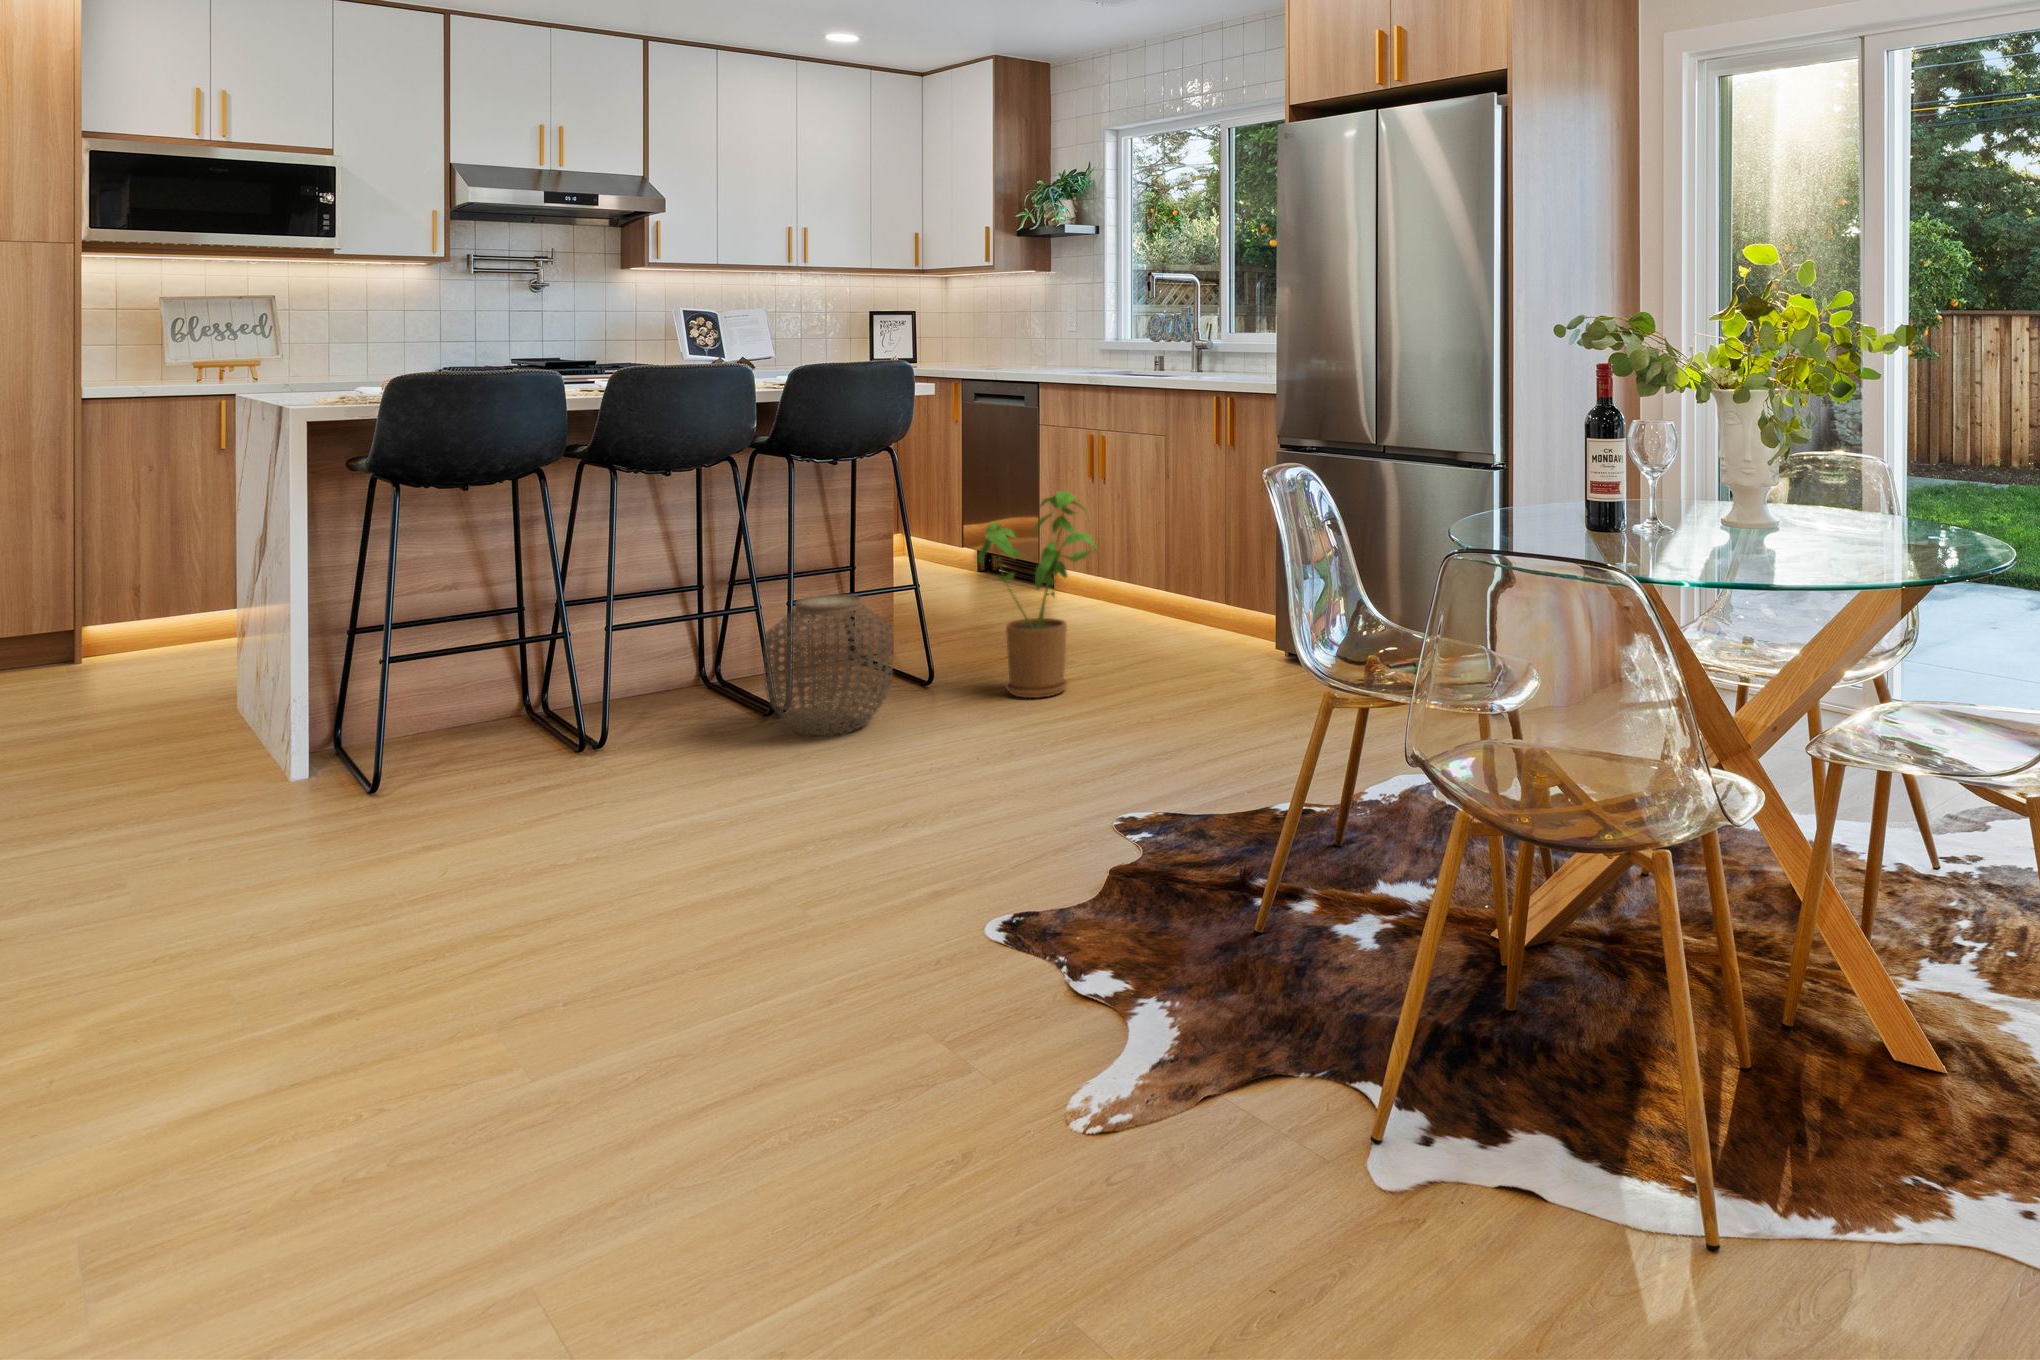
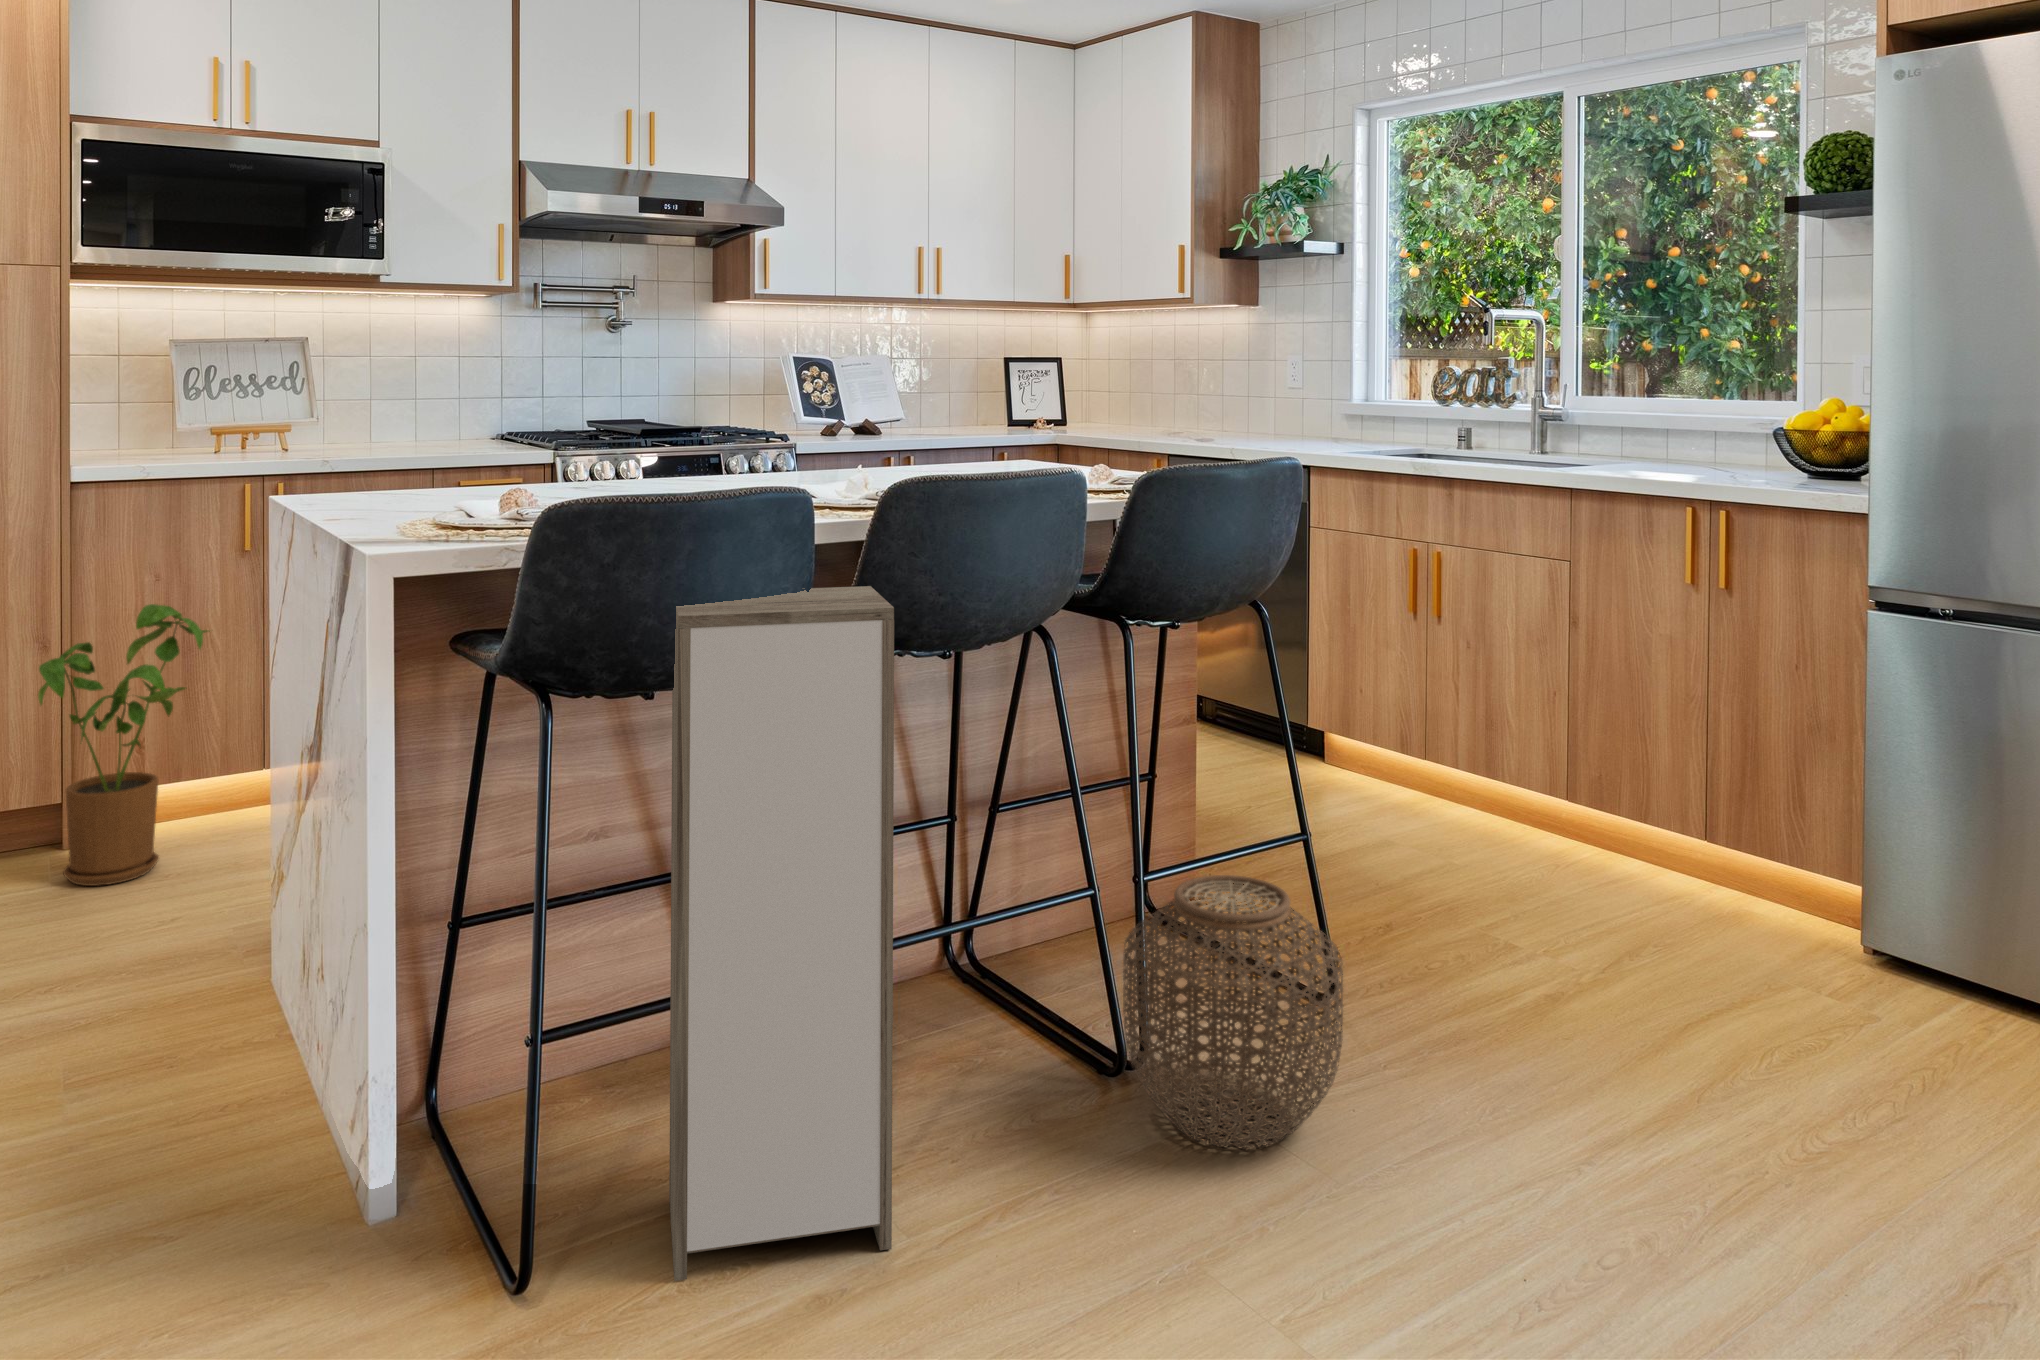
storage cabinet: none [460,424,598,788] -> present [669,586,894,1281]
house plant: present [977,491,1097,698] -> present [38,604,208,886]

